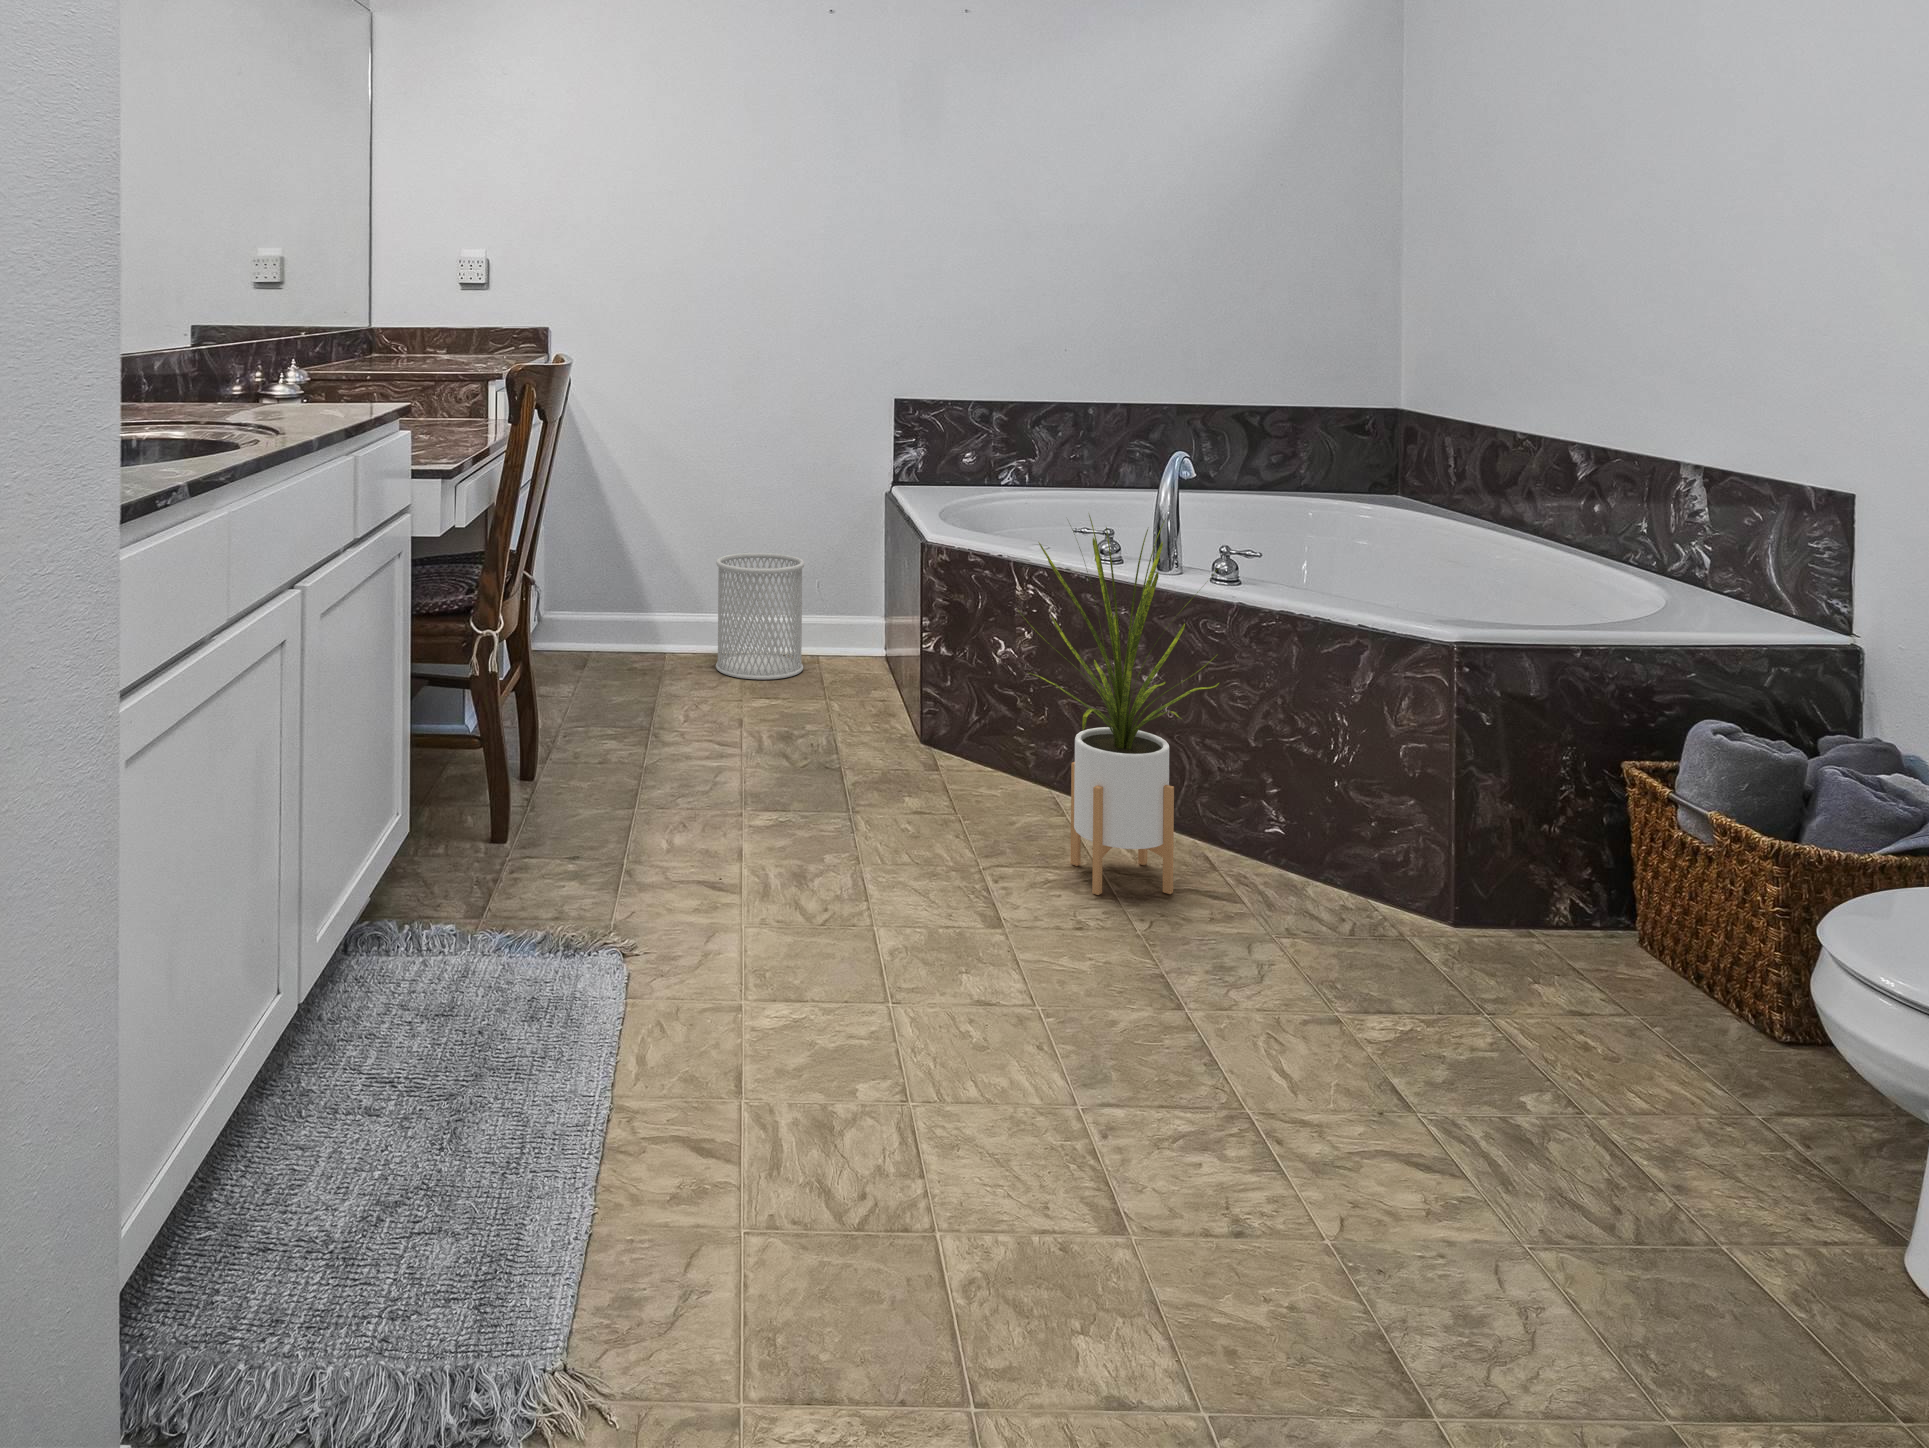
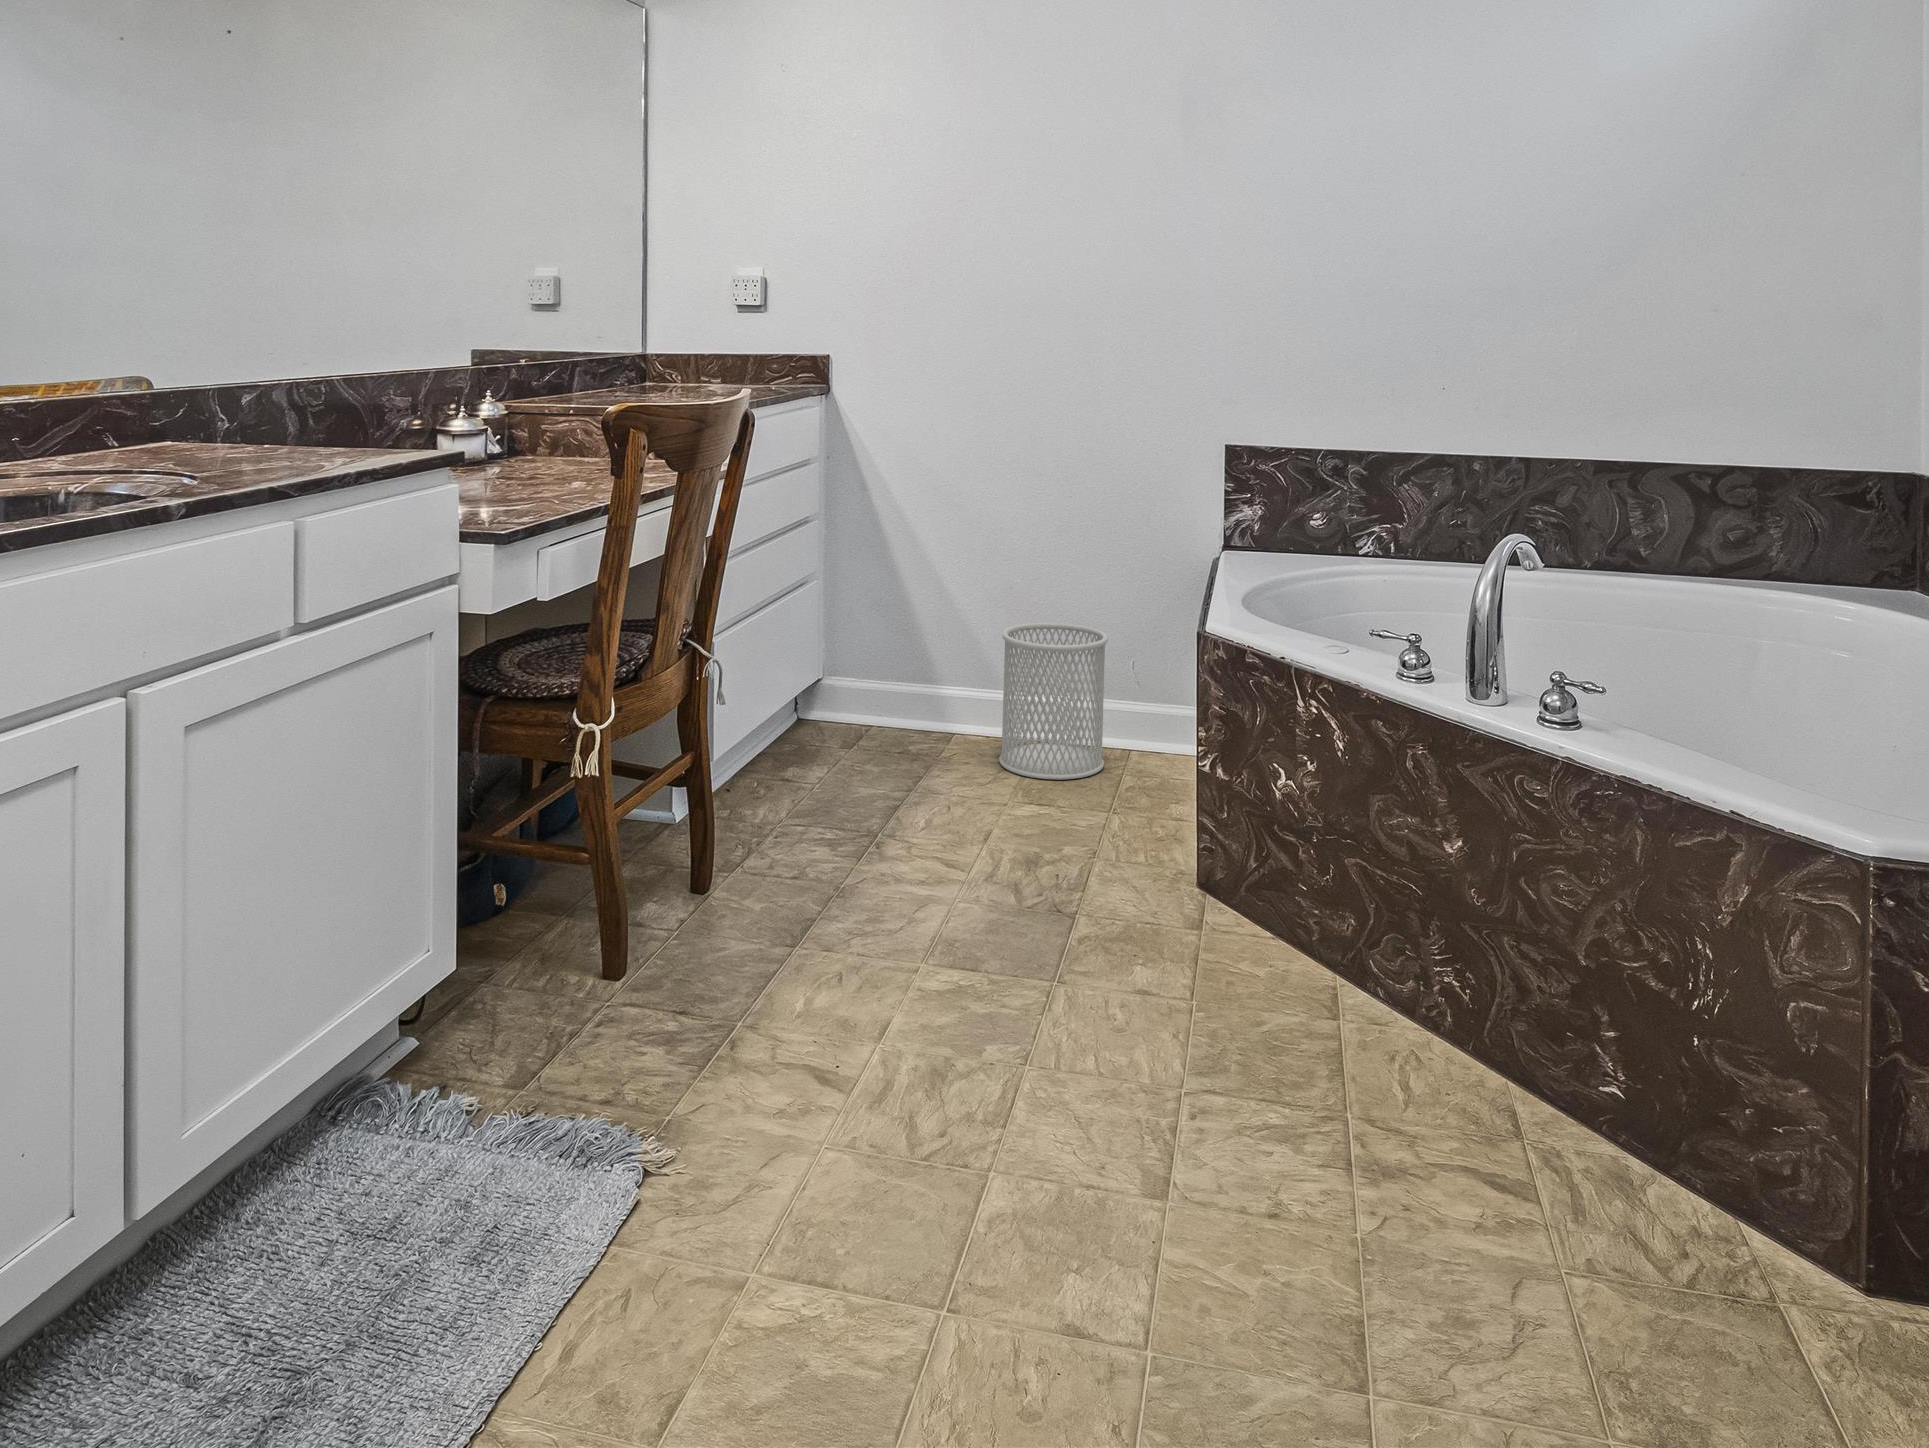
house plant: present [1018,515,1219,895] -> none [1224,615,1523,1178]

